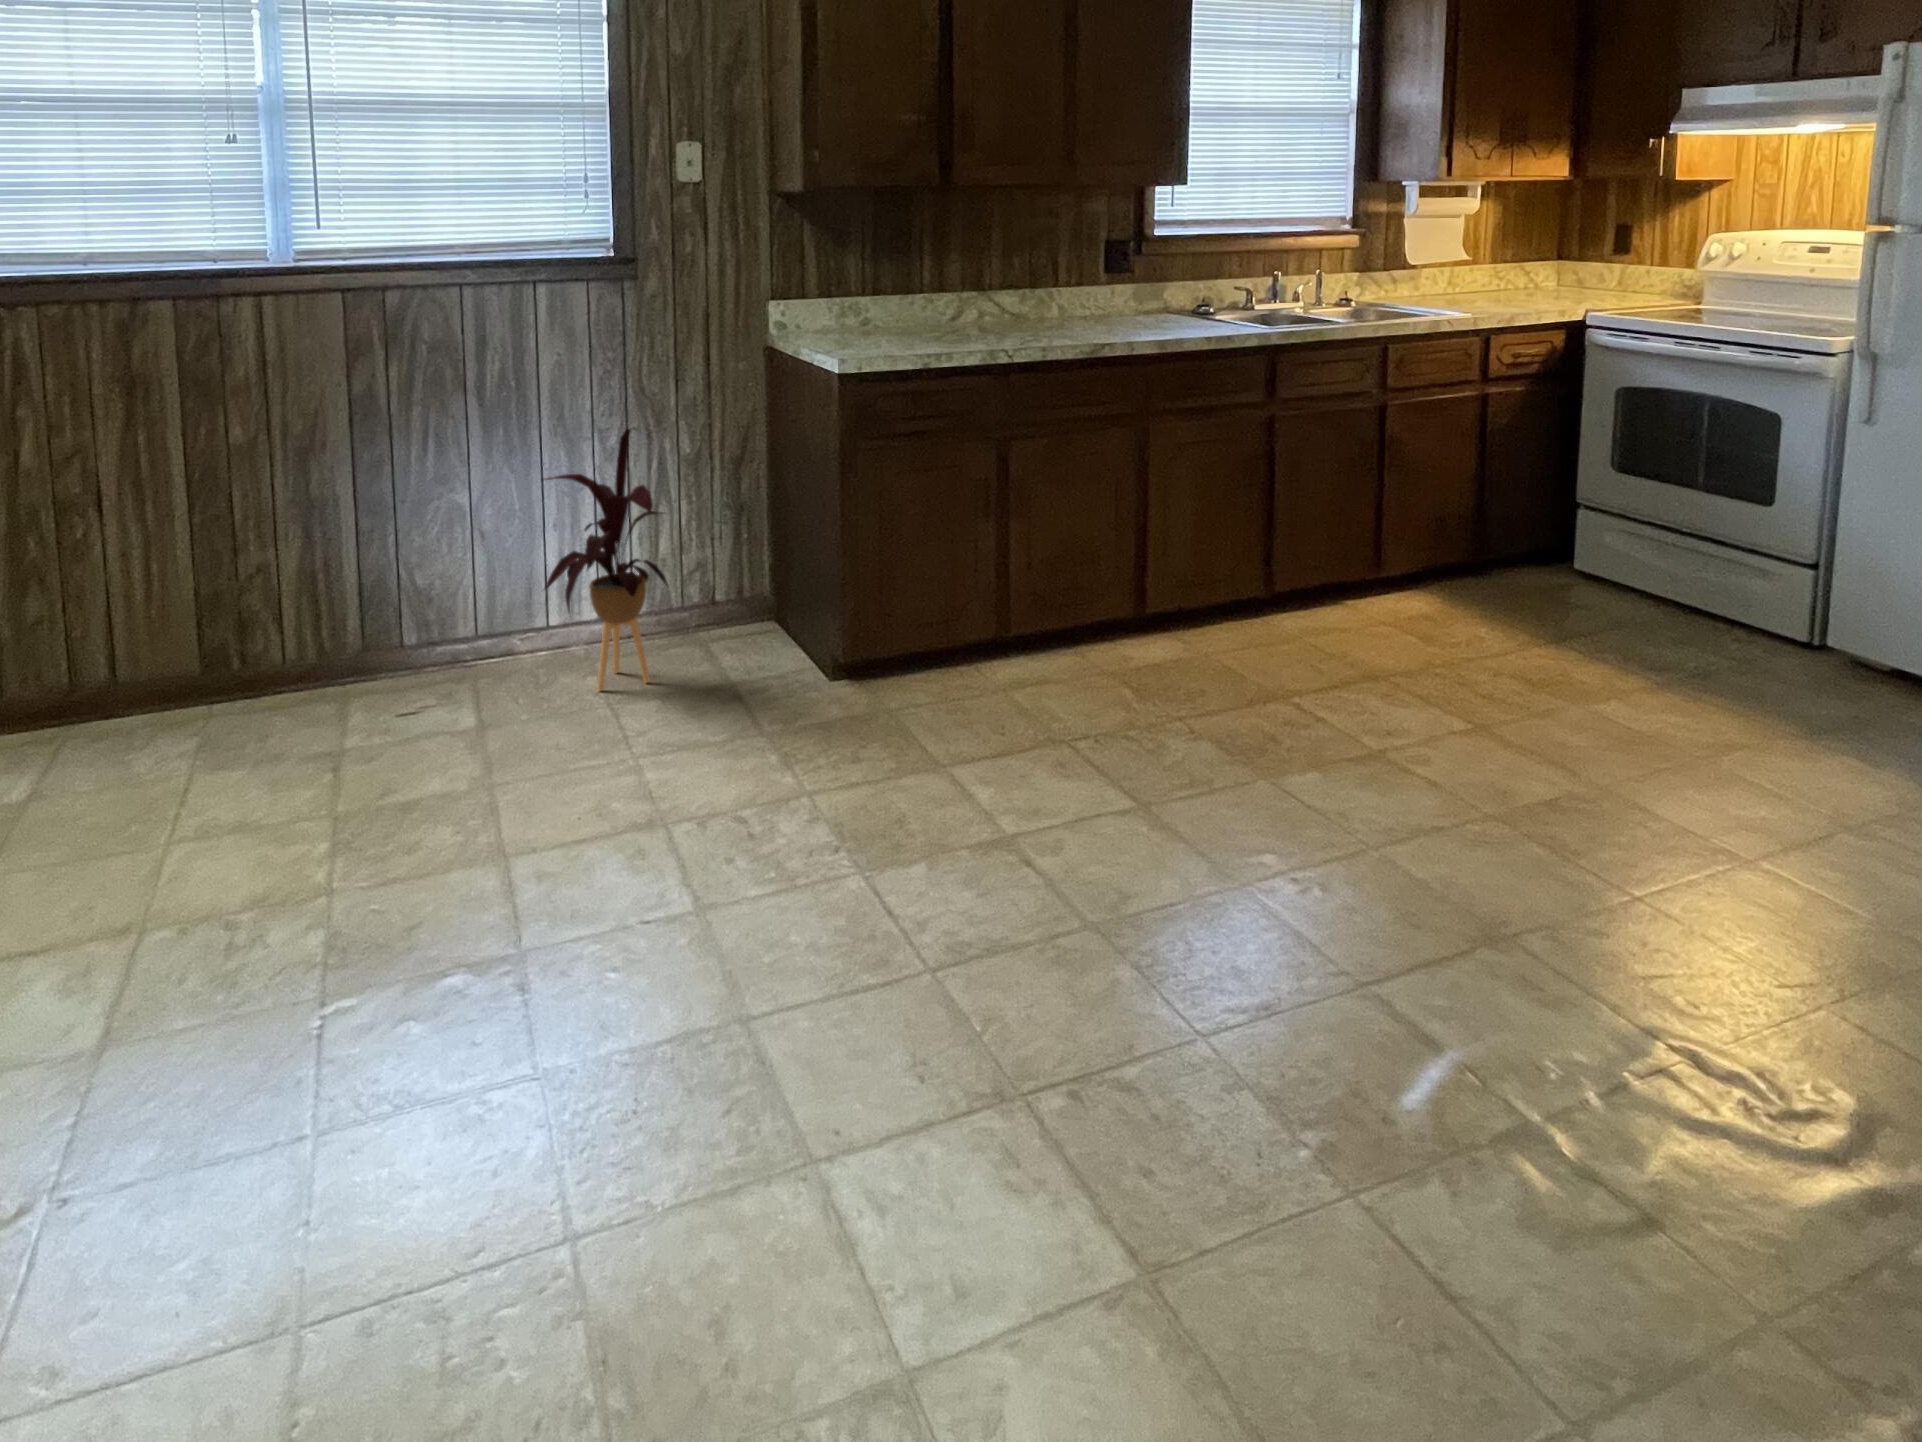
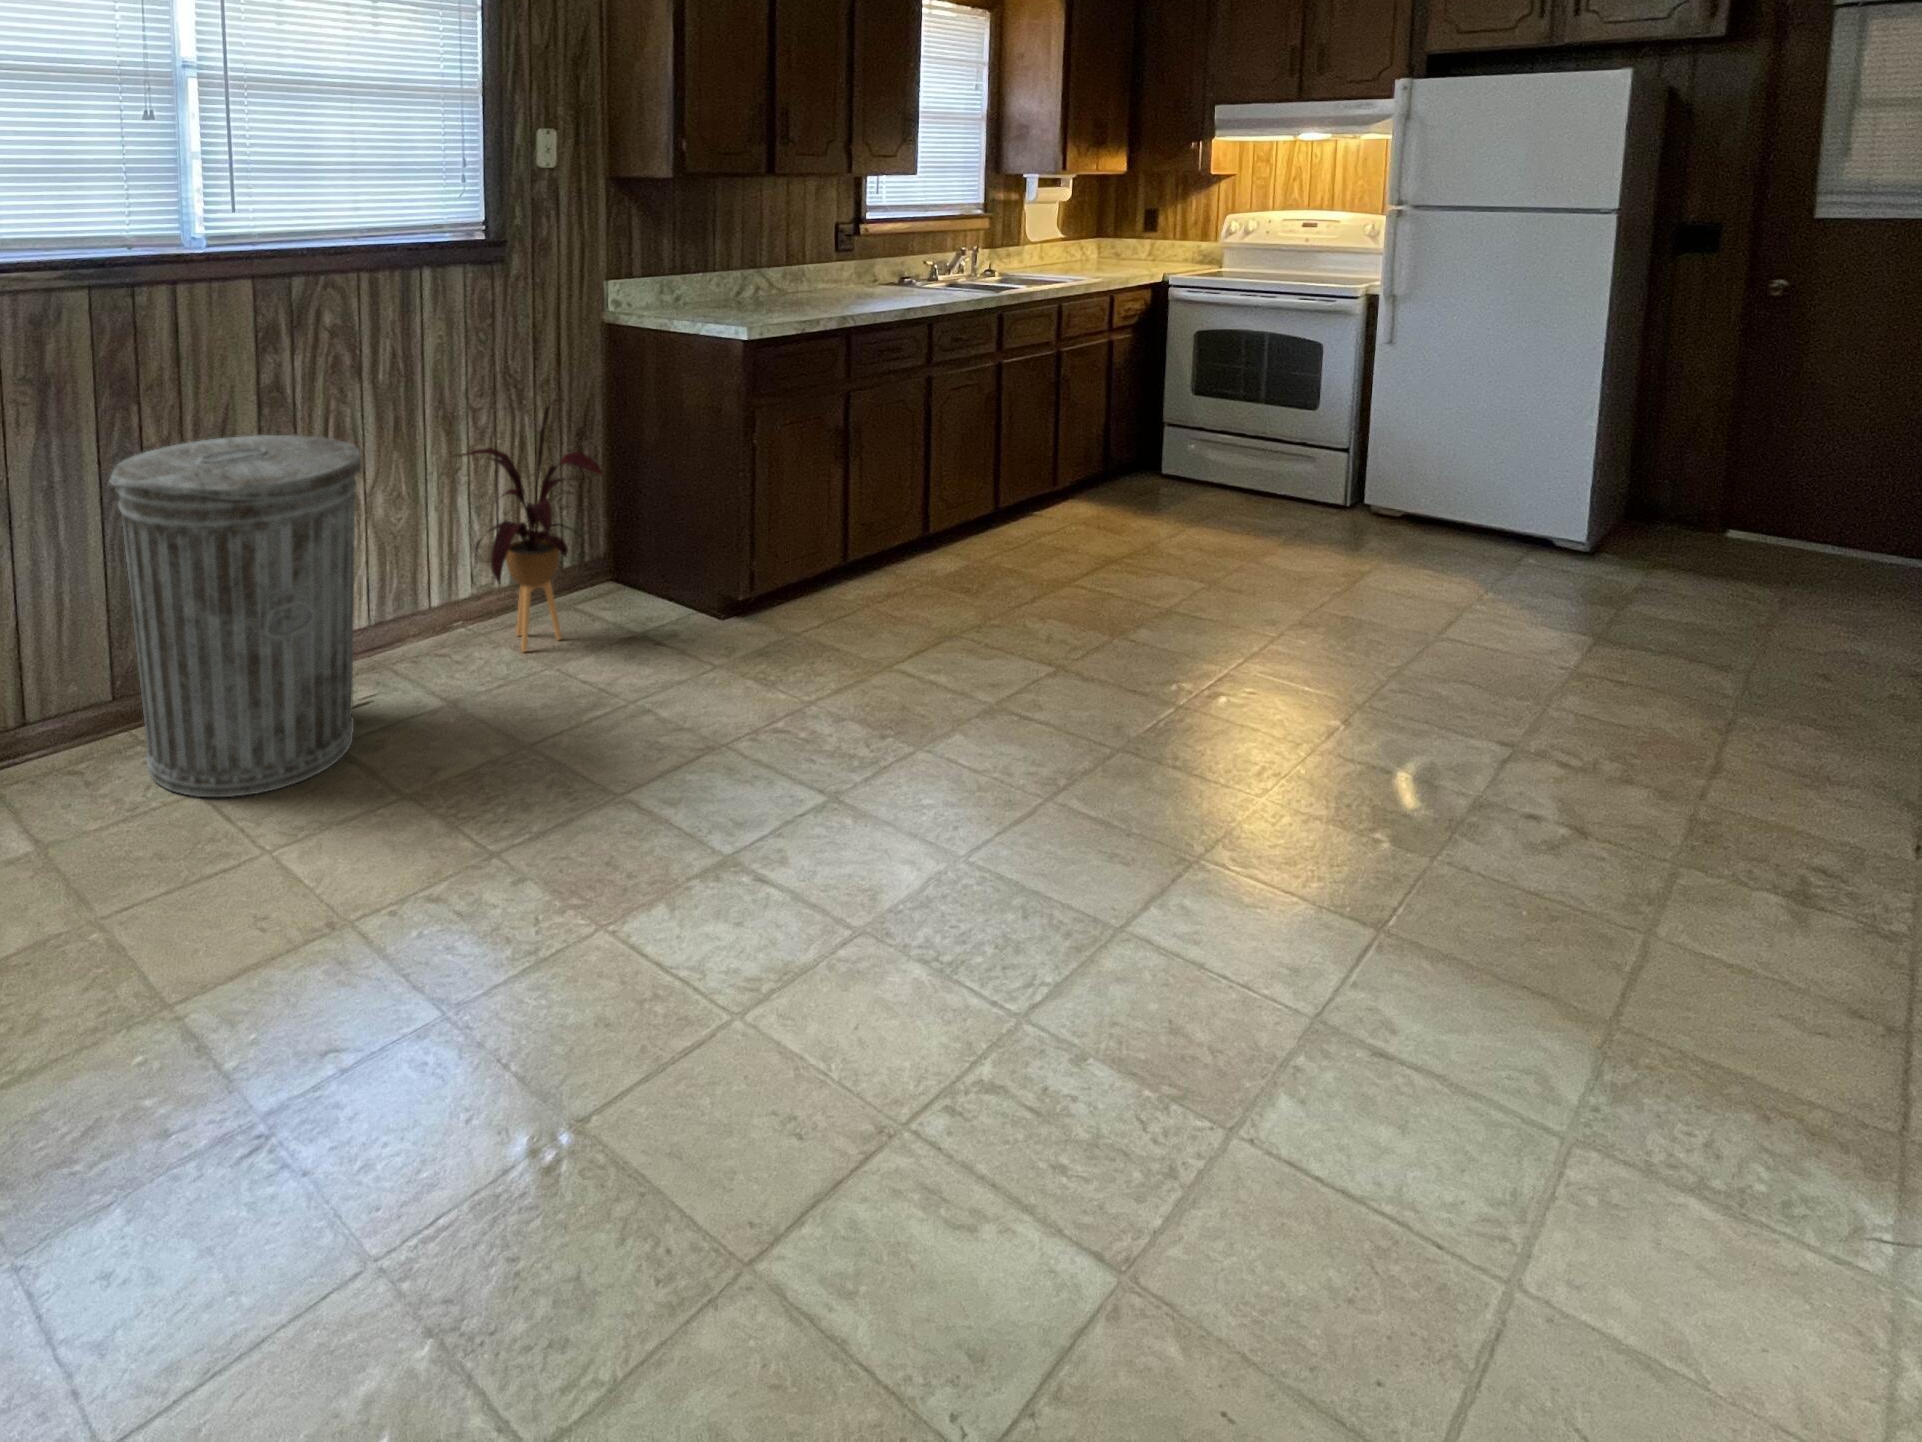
trash can: none [120,445,374,792] -> present [110,435,362,797]

